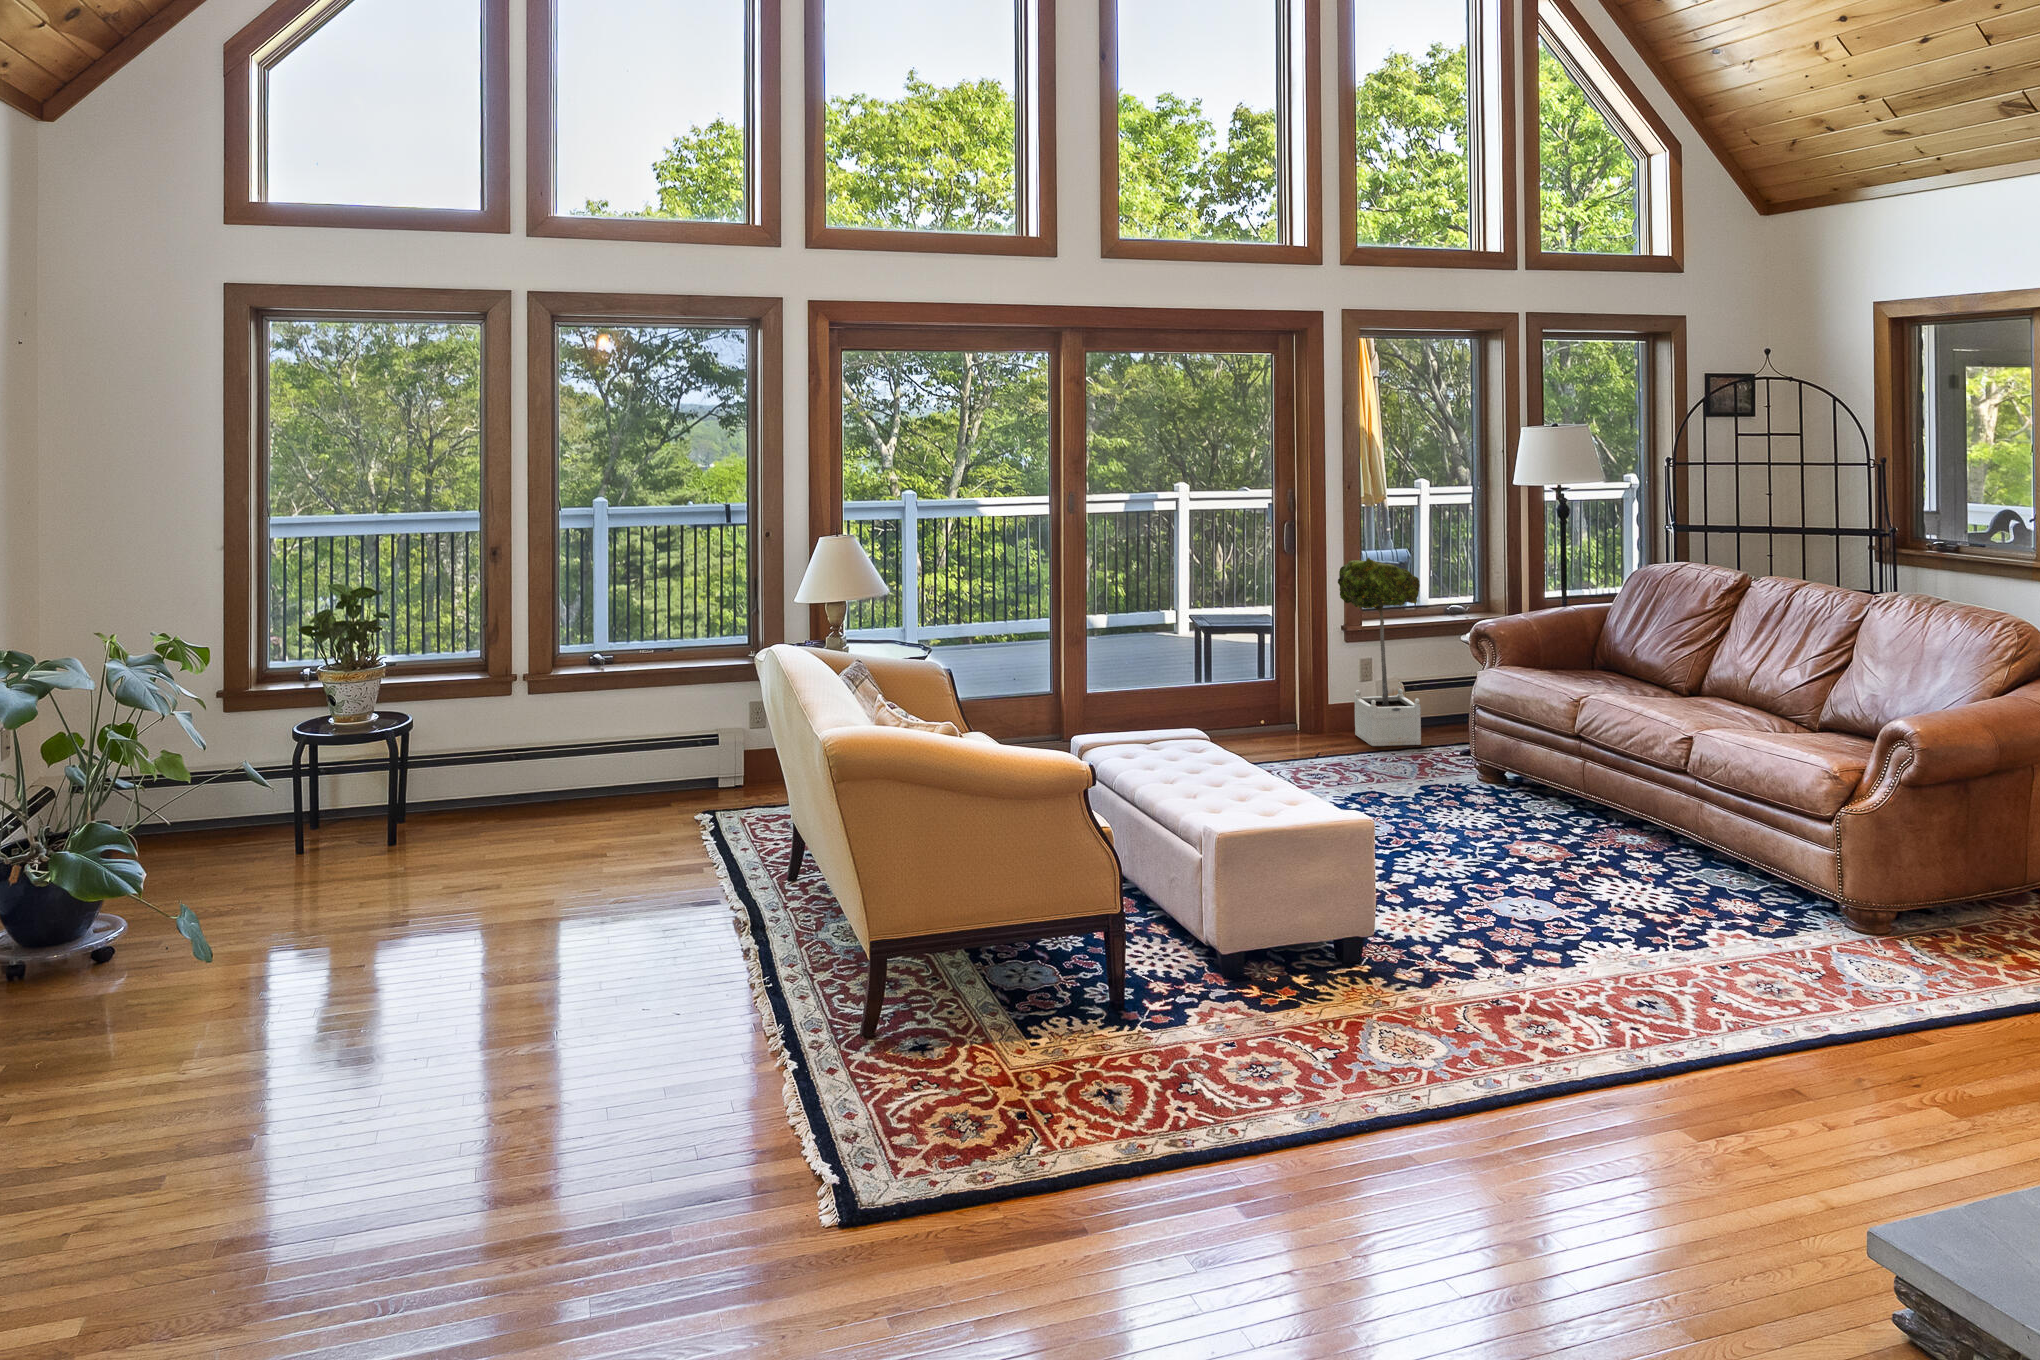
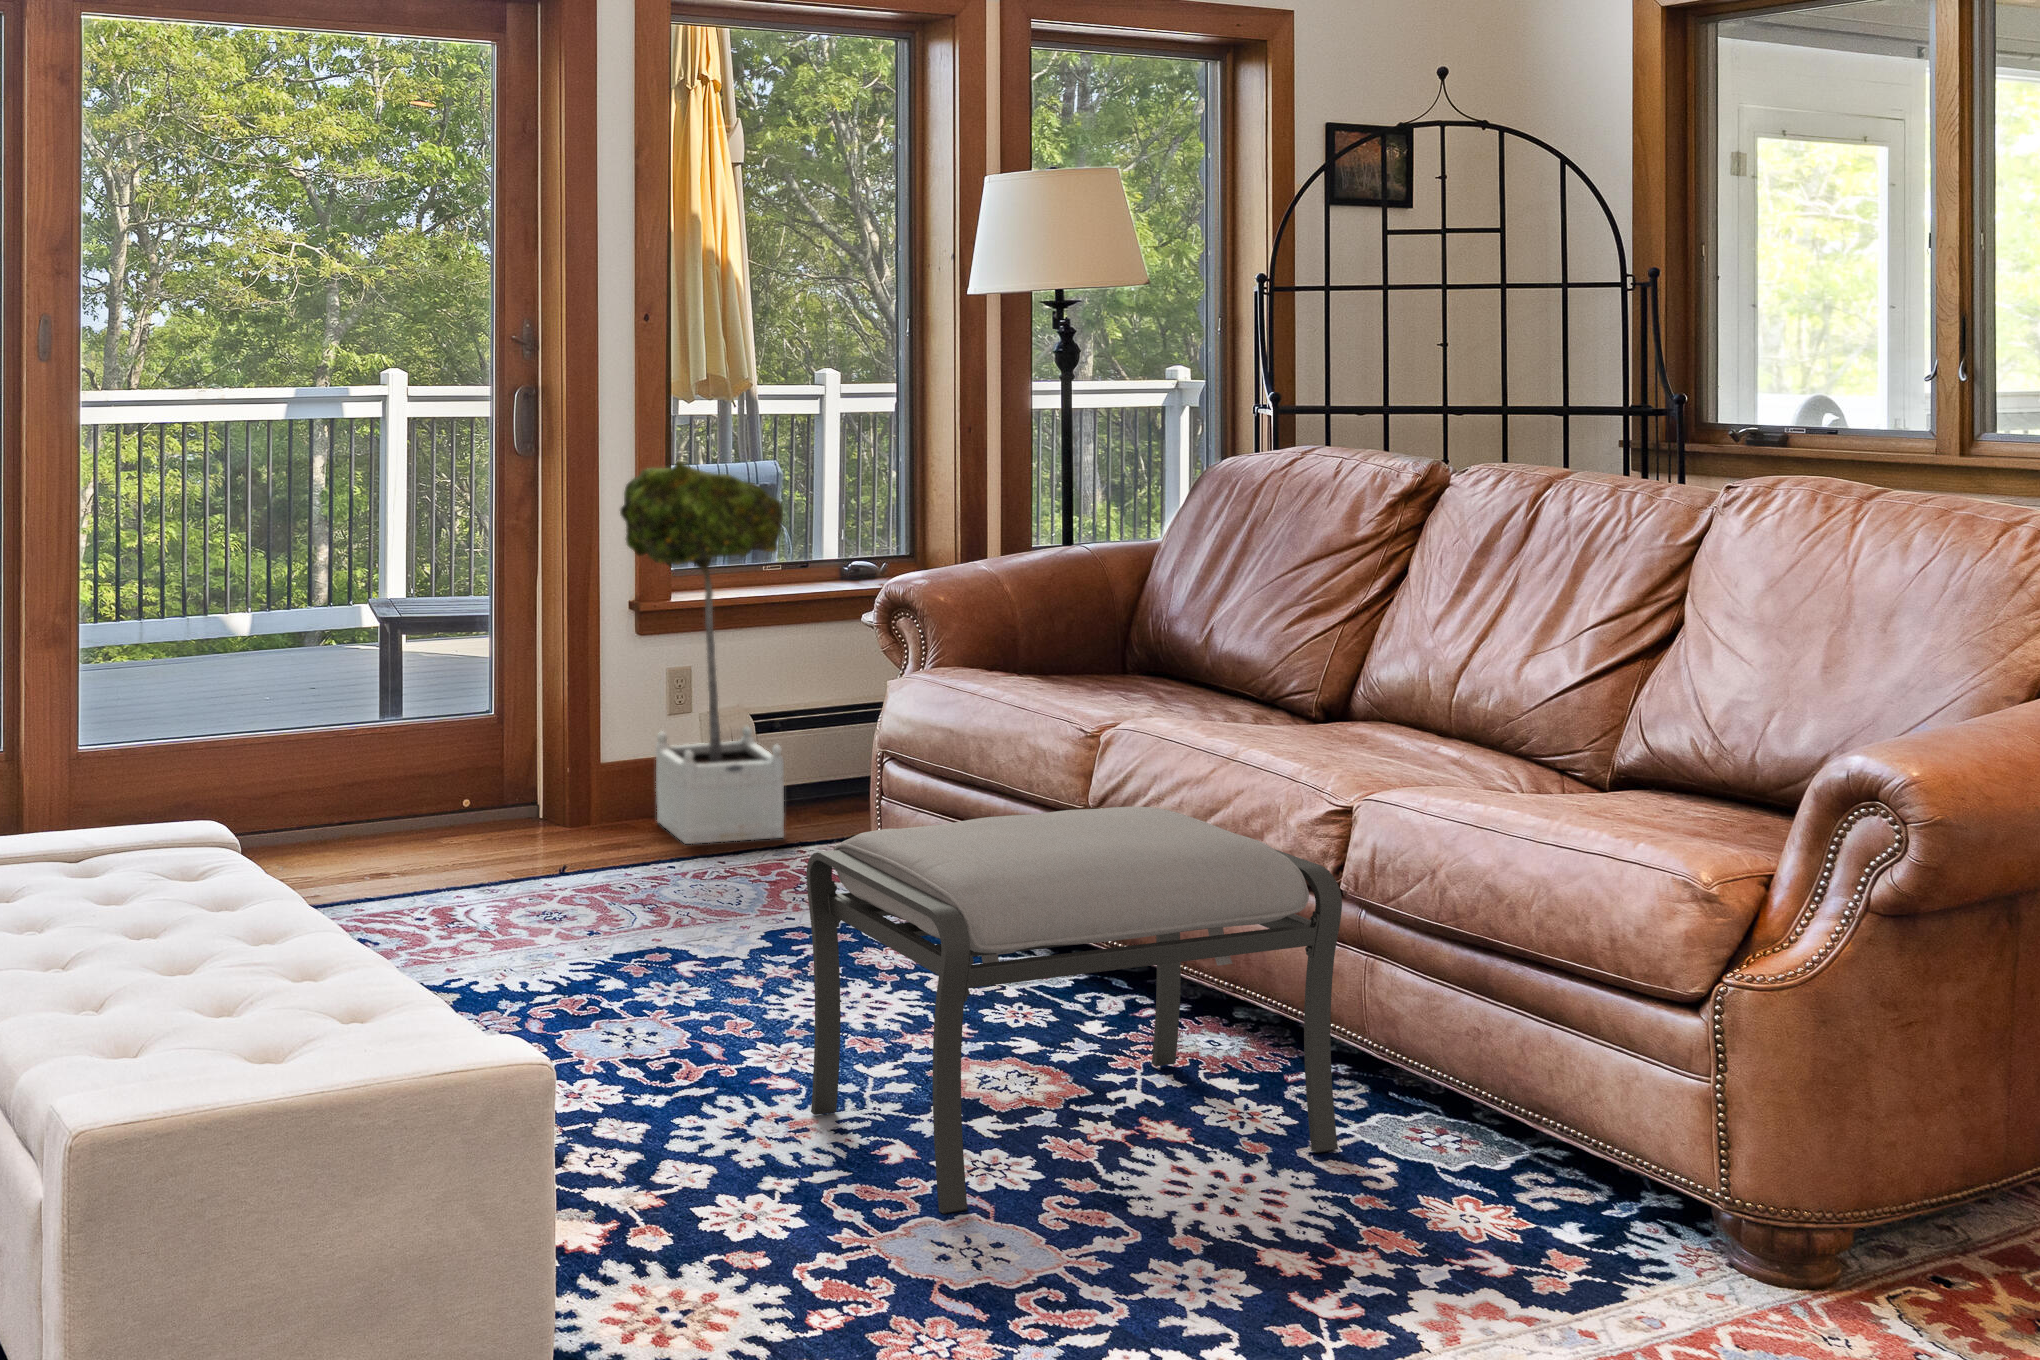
ottoman: none [1451,733,1686,897] -> present [806,806,1342,1214]

